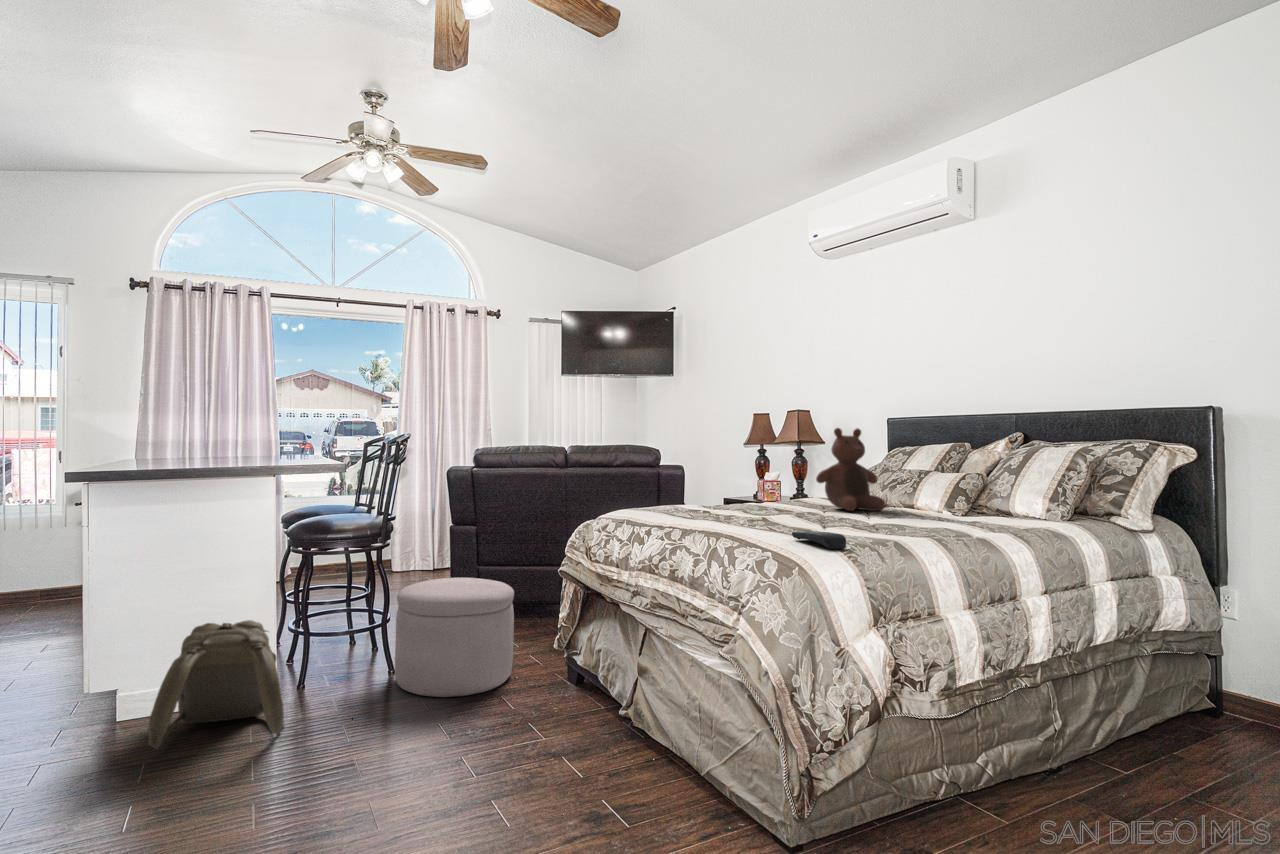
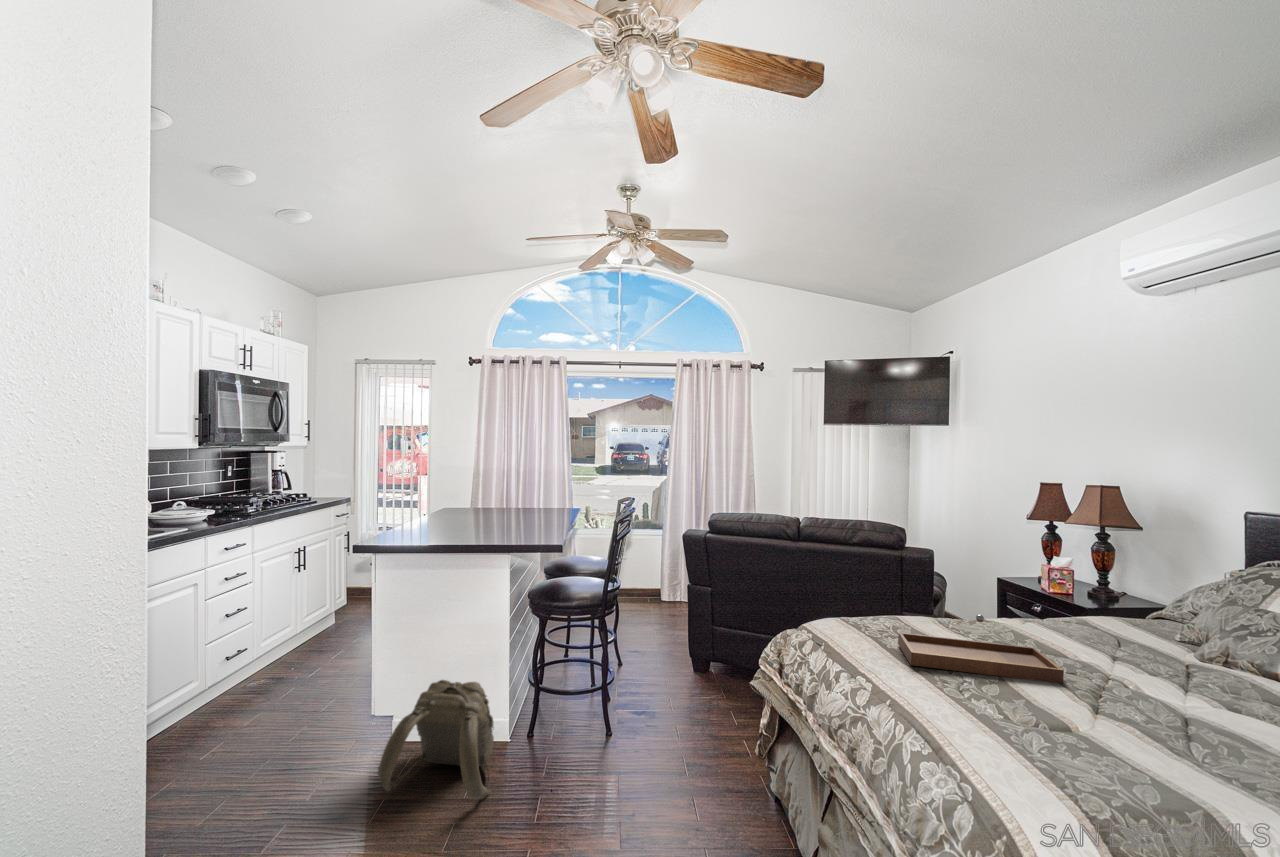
stuffed bear: present [816,428,885,511] -> none [1101,549,1219,679]
tray: none [683,480,801,519] -> present [898,615,1064,683]
remote control: present [792,531,846,549] -> none [1016,750,1096,823]
ottoman: present [395,578,514,697] -> none [603,652,720,789]

